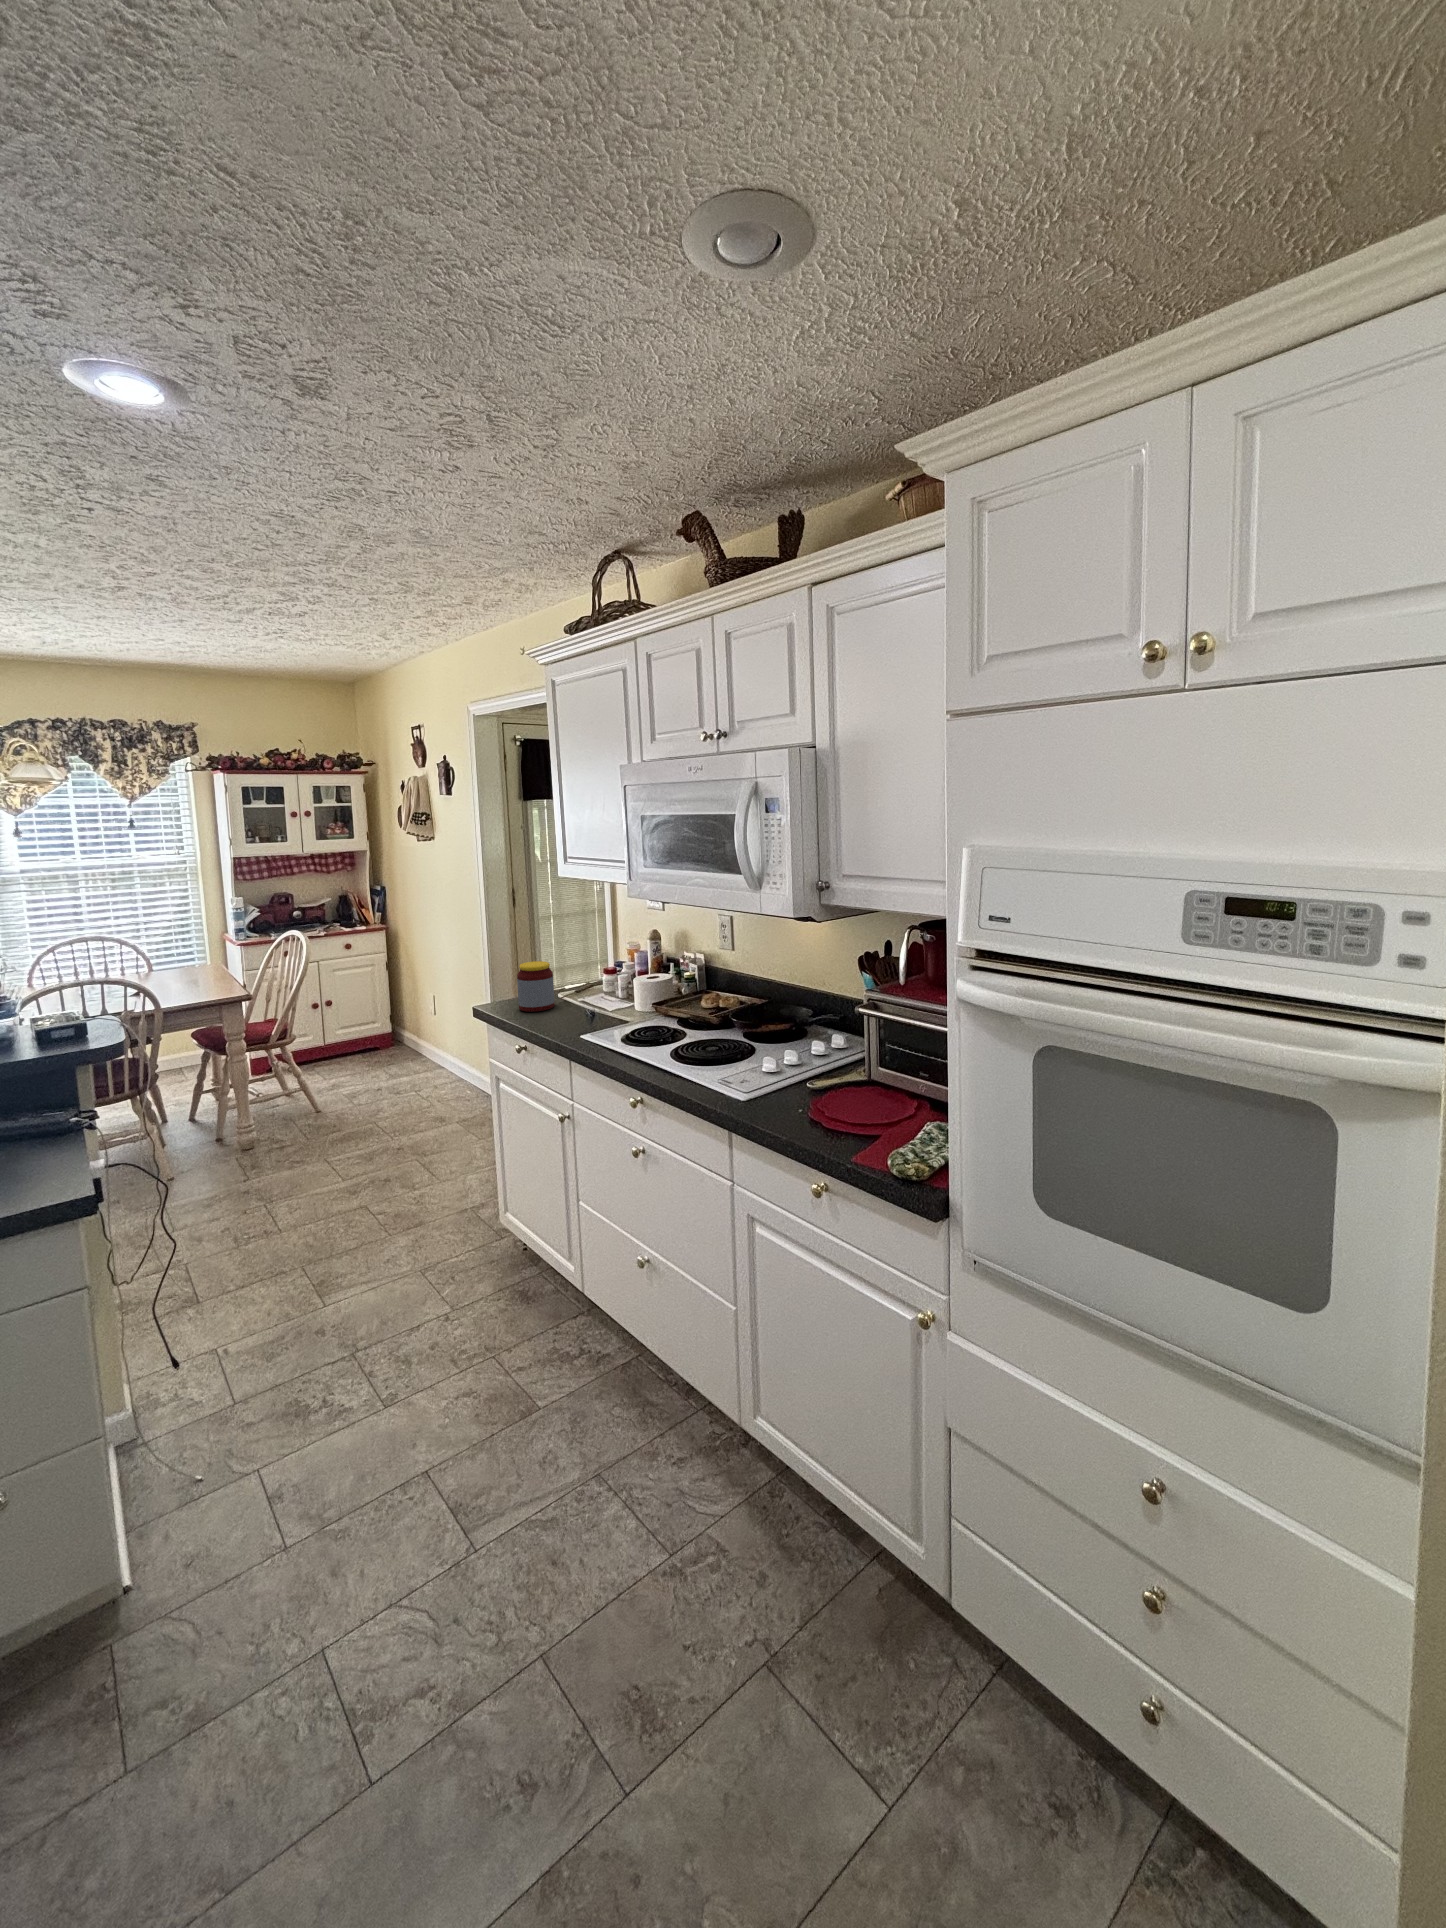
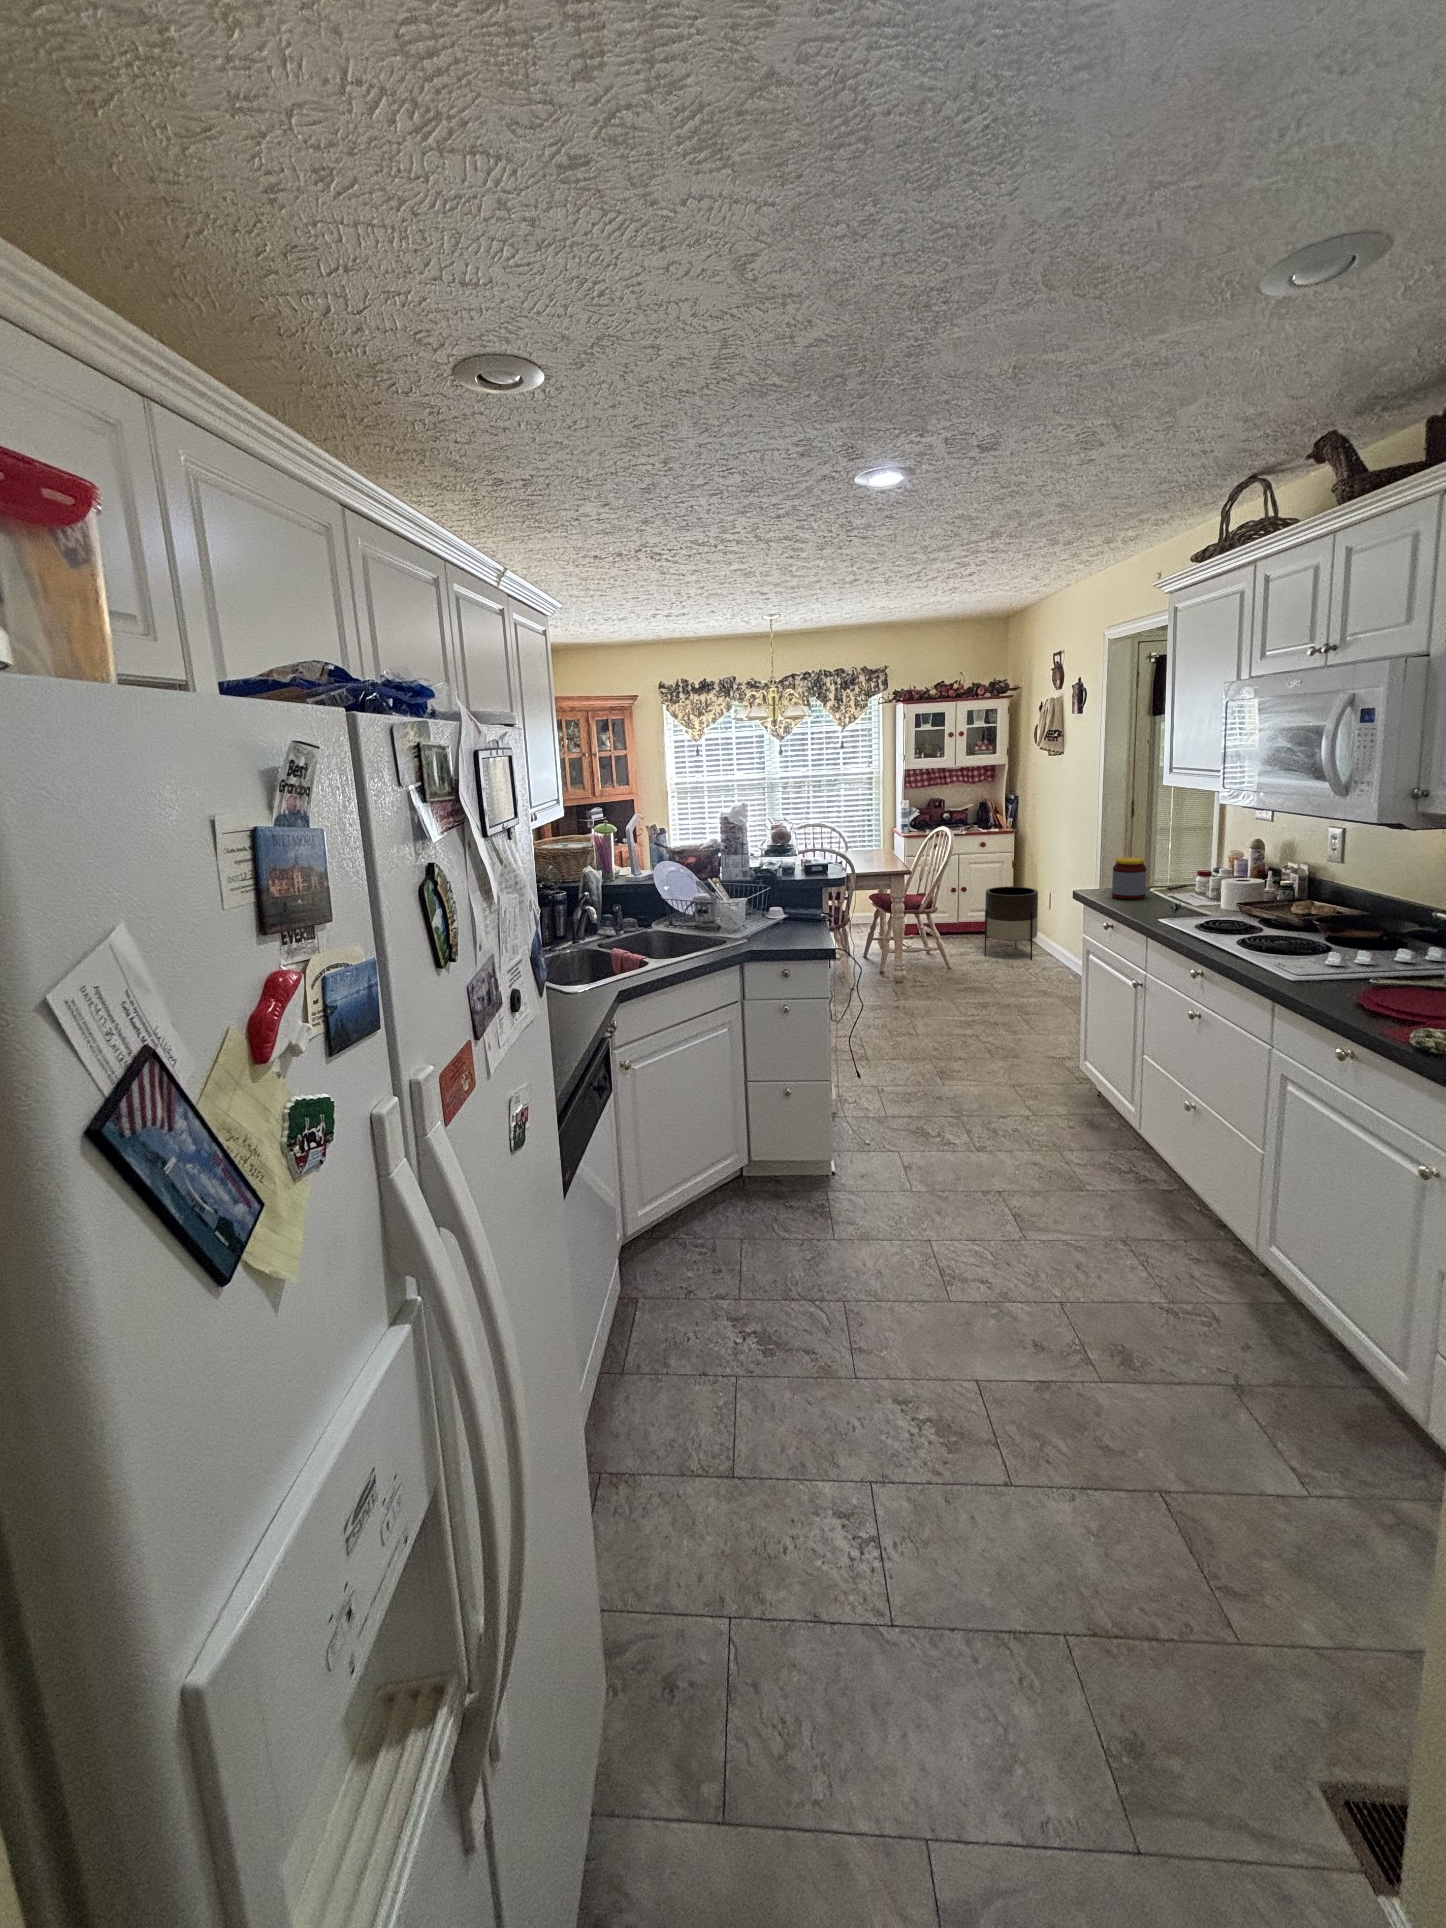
planter: none [357,991,423,1080] -> present [985,887,1038,960]

